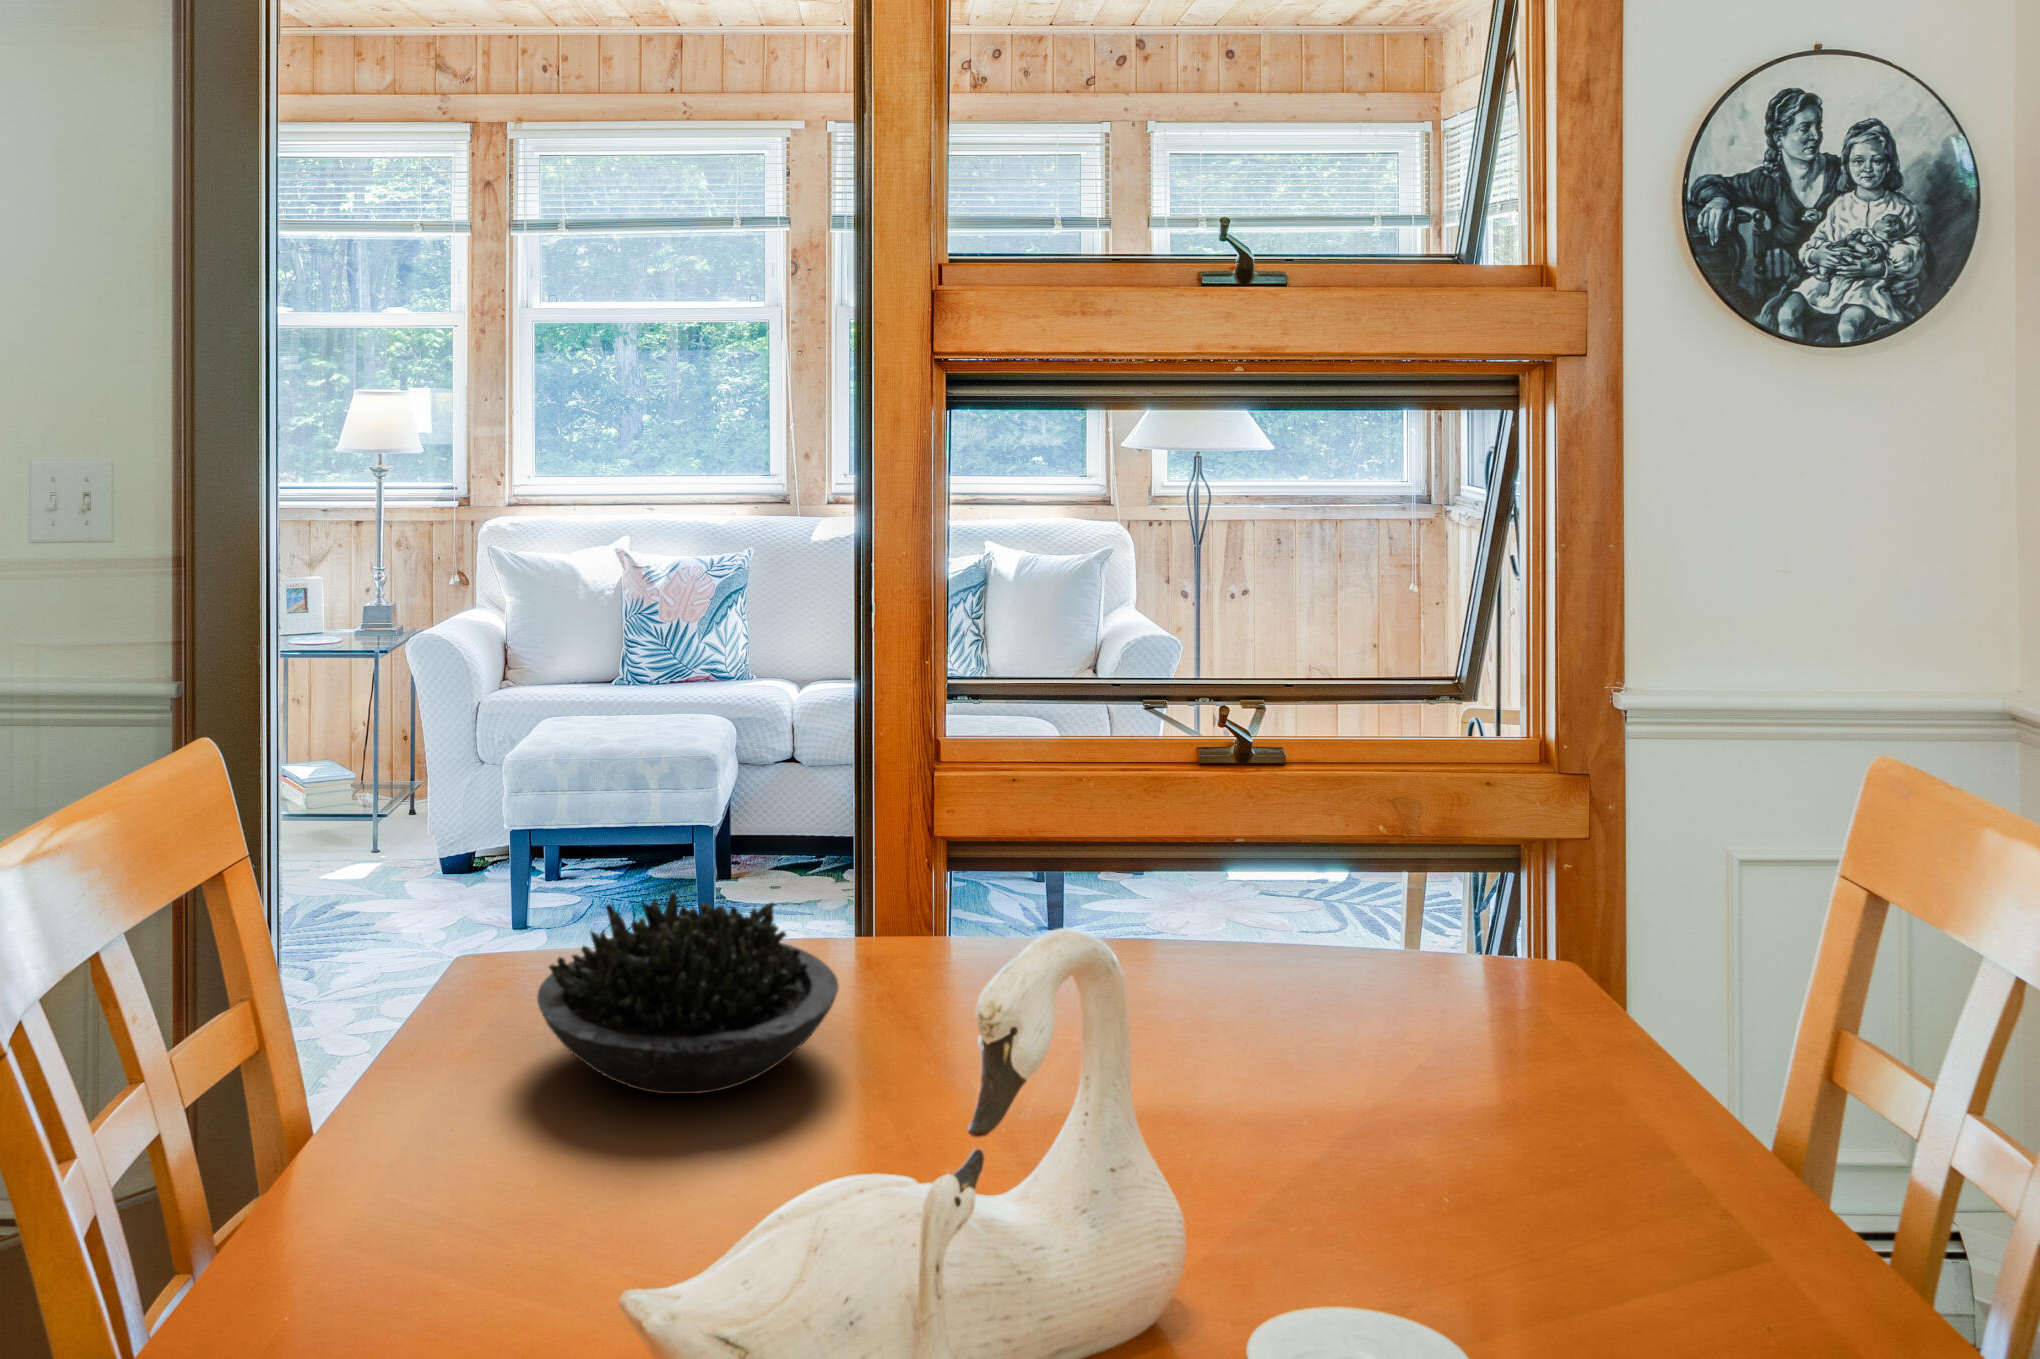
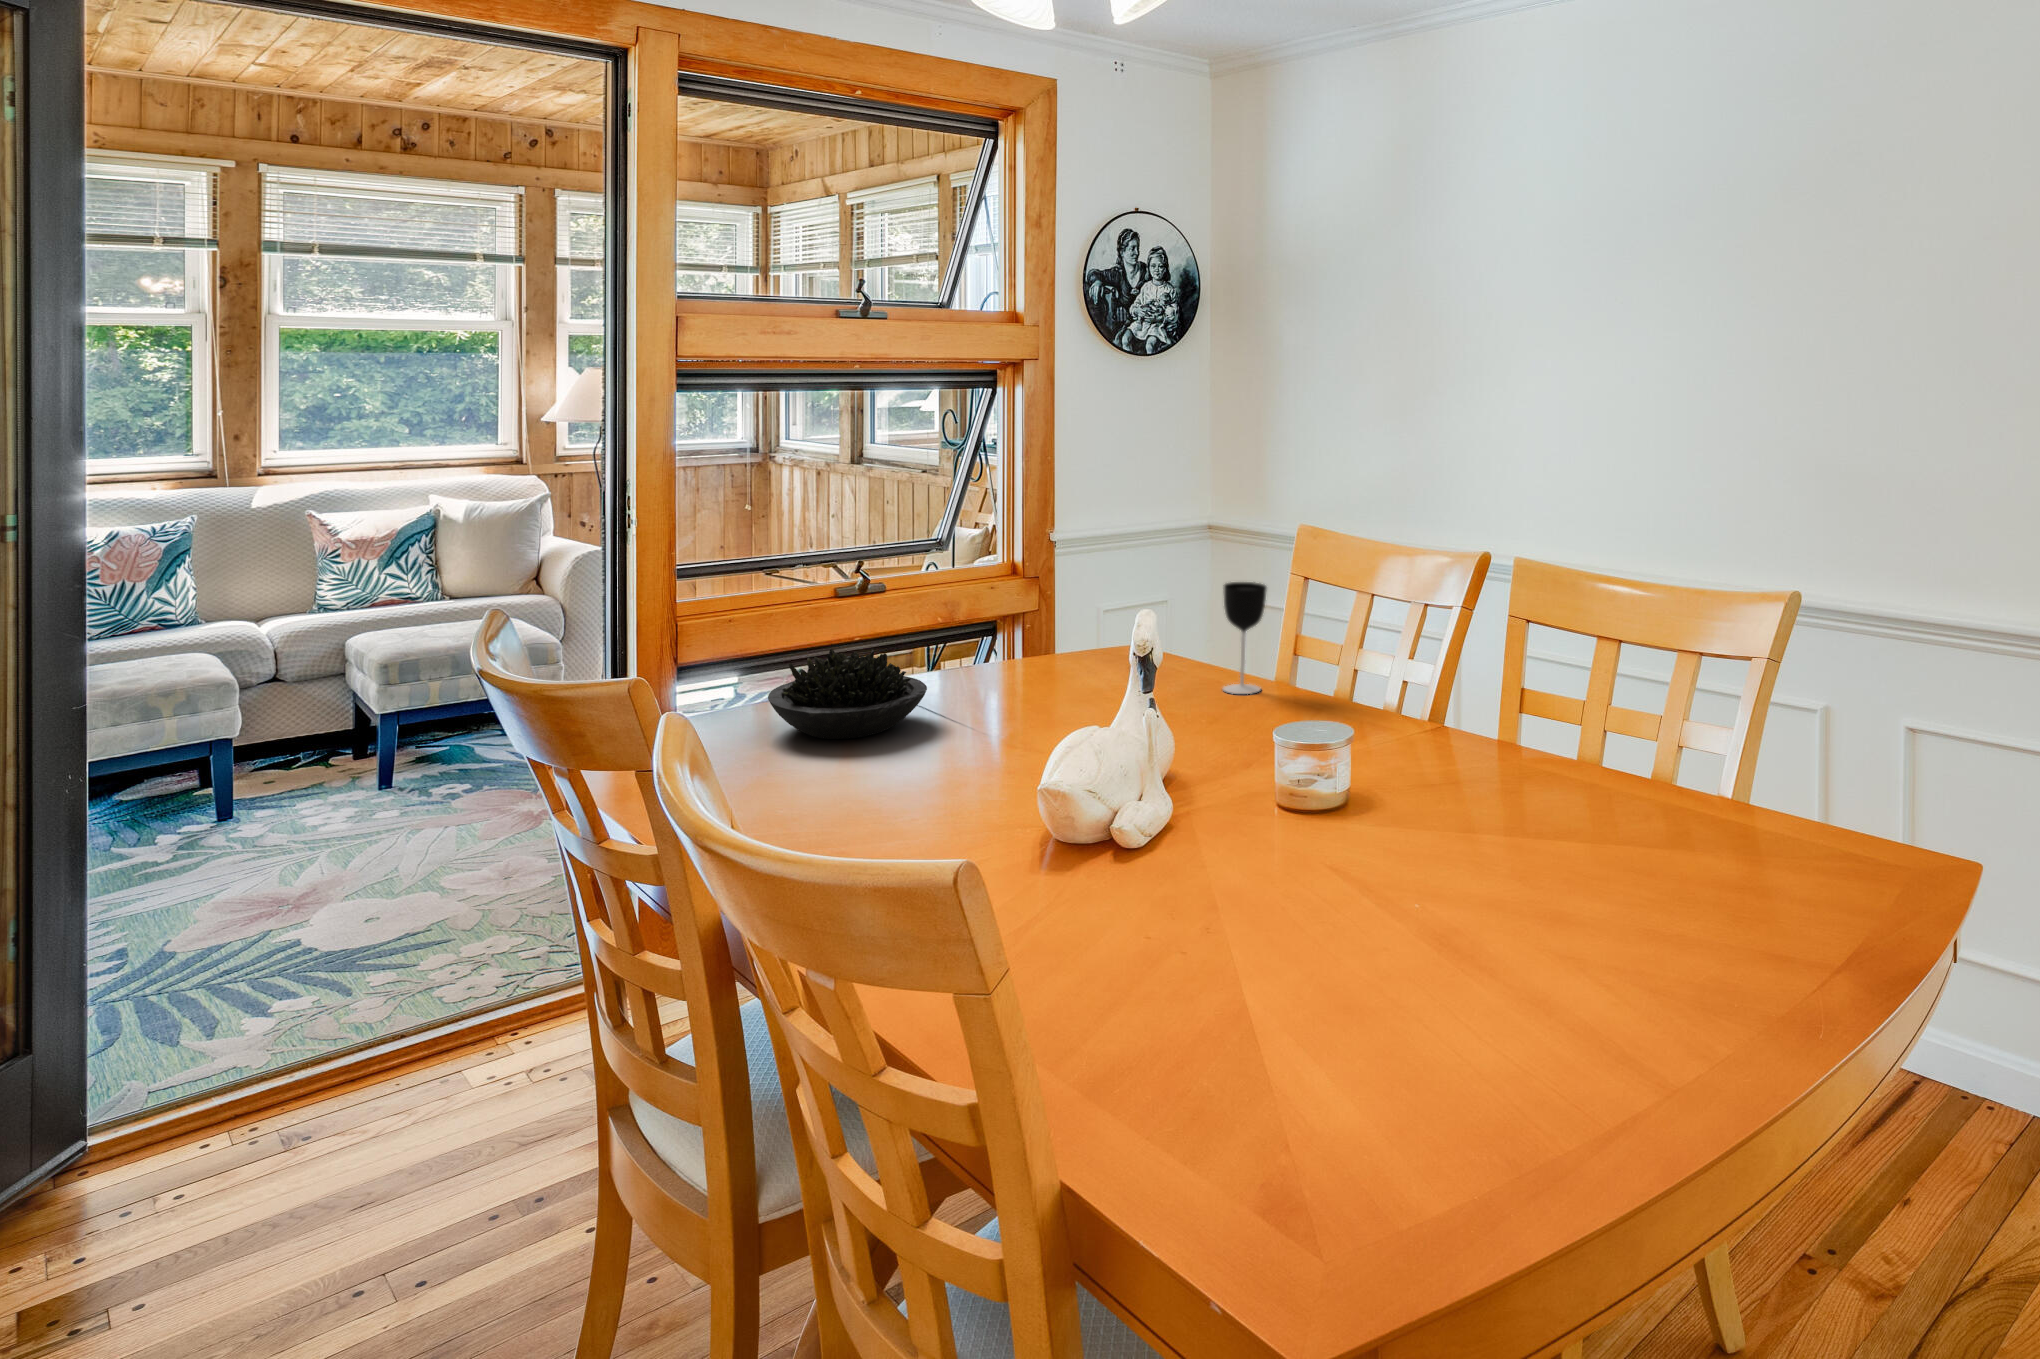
wine glass: none [1549,915,1680,1266] -> present [1223,582,1267,694]

